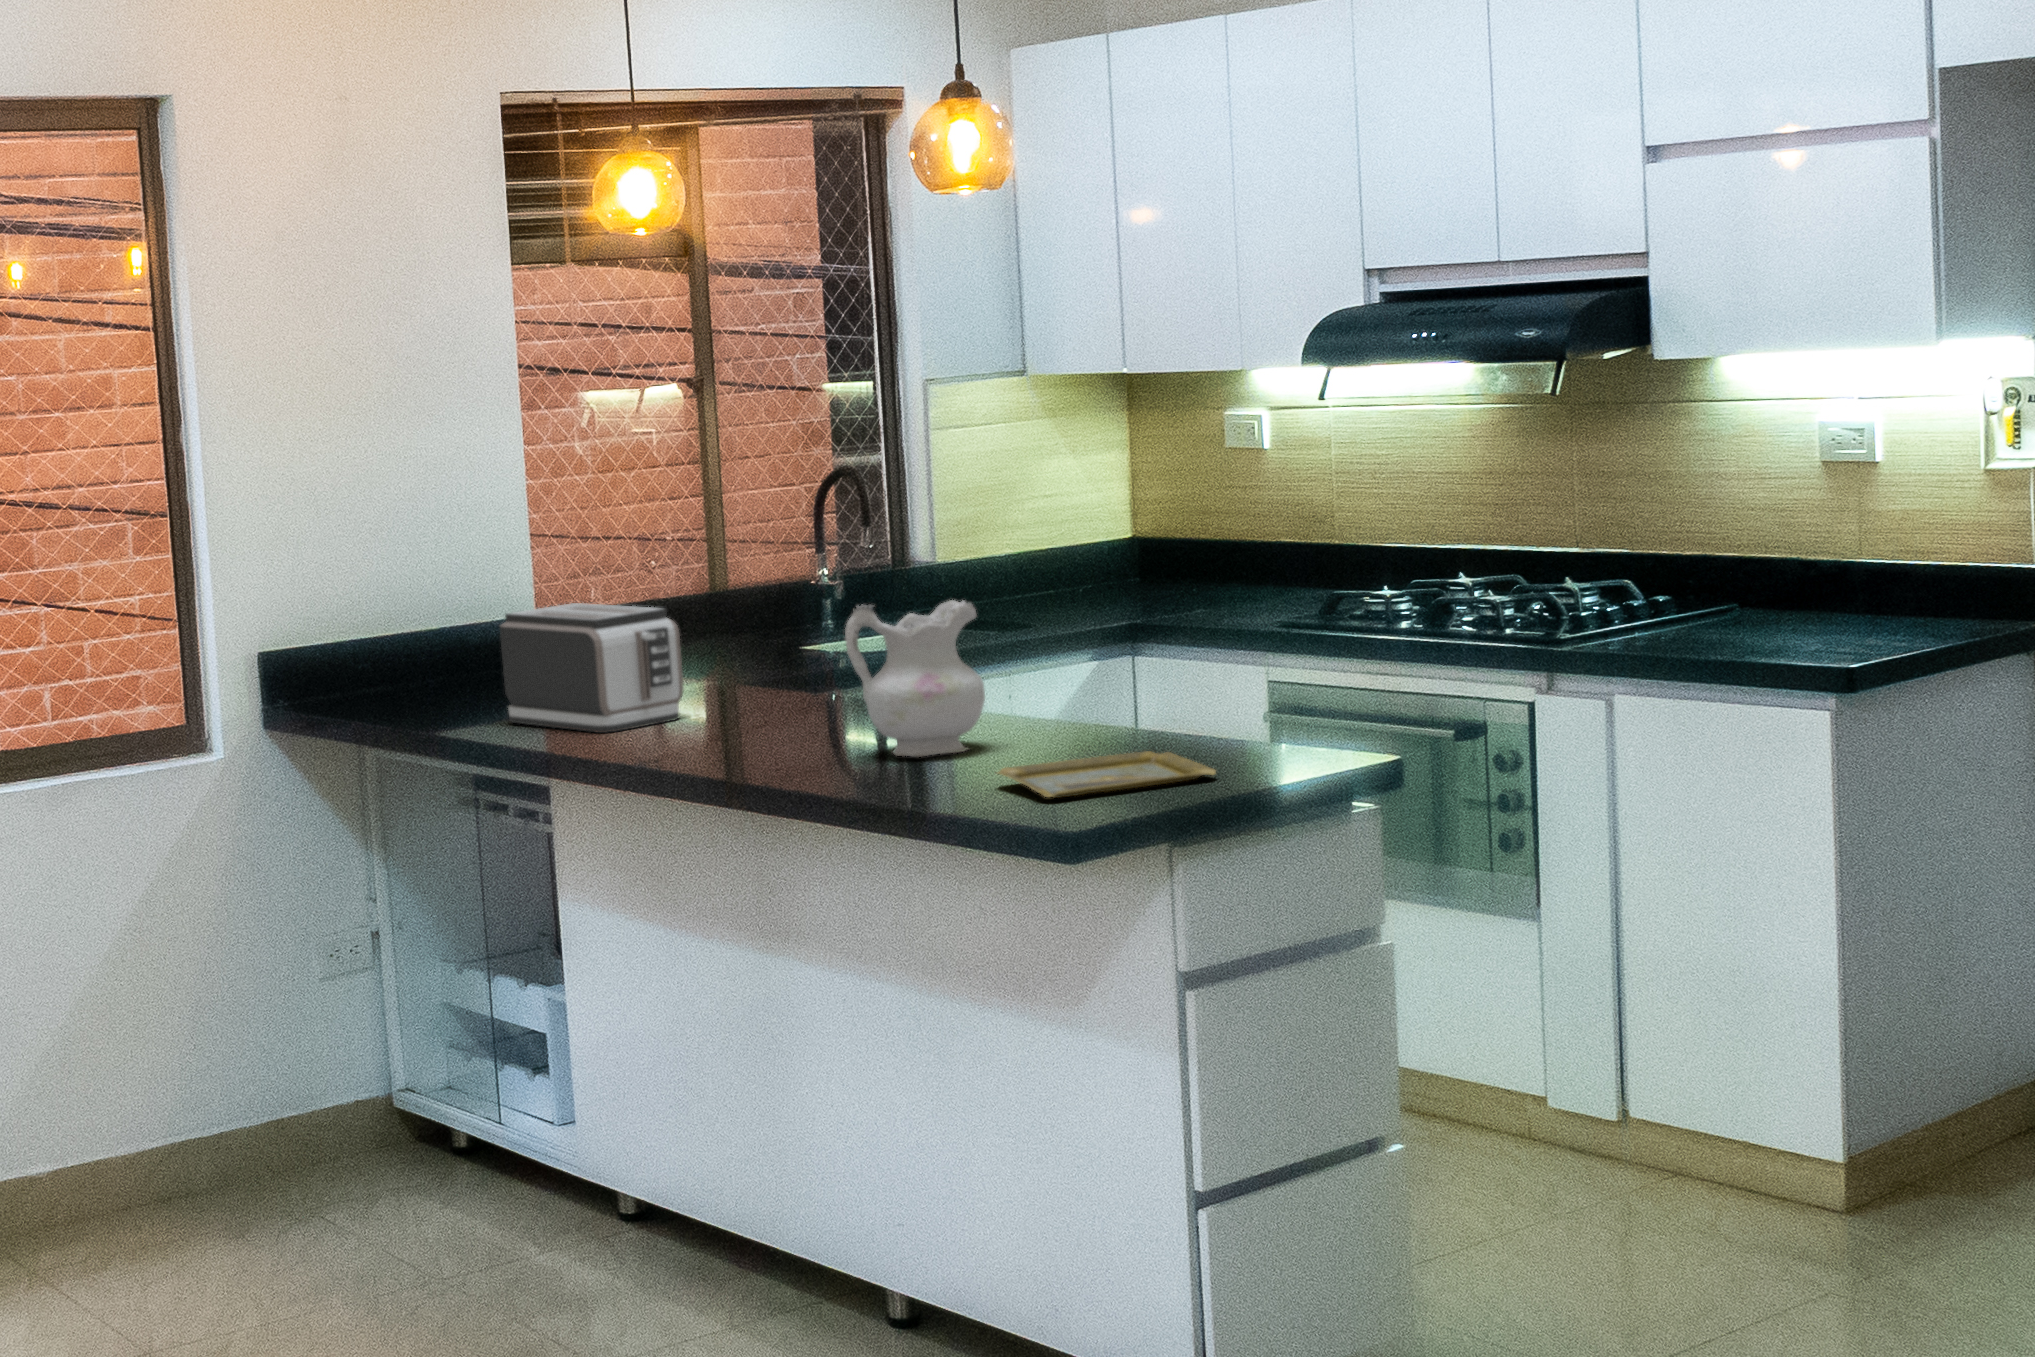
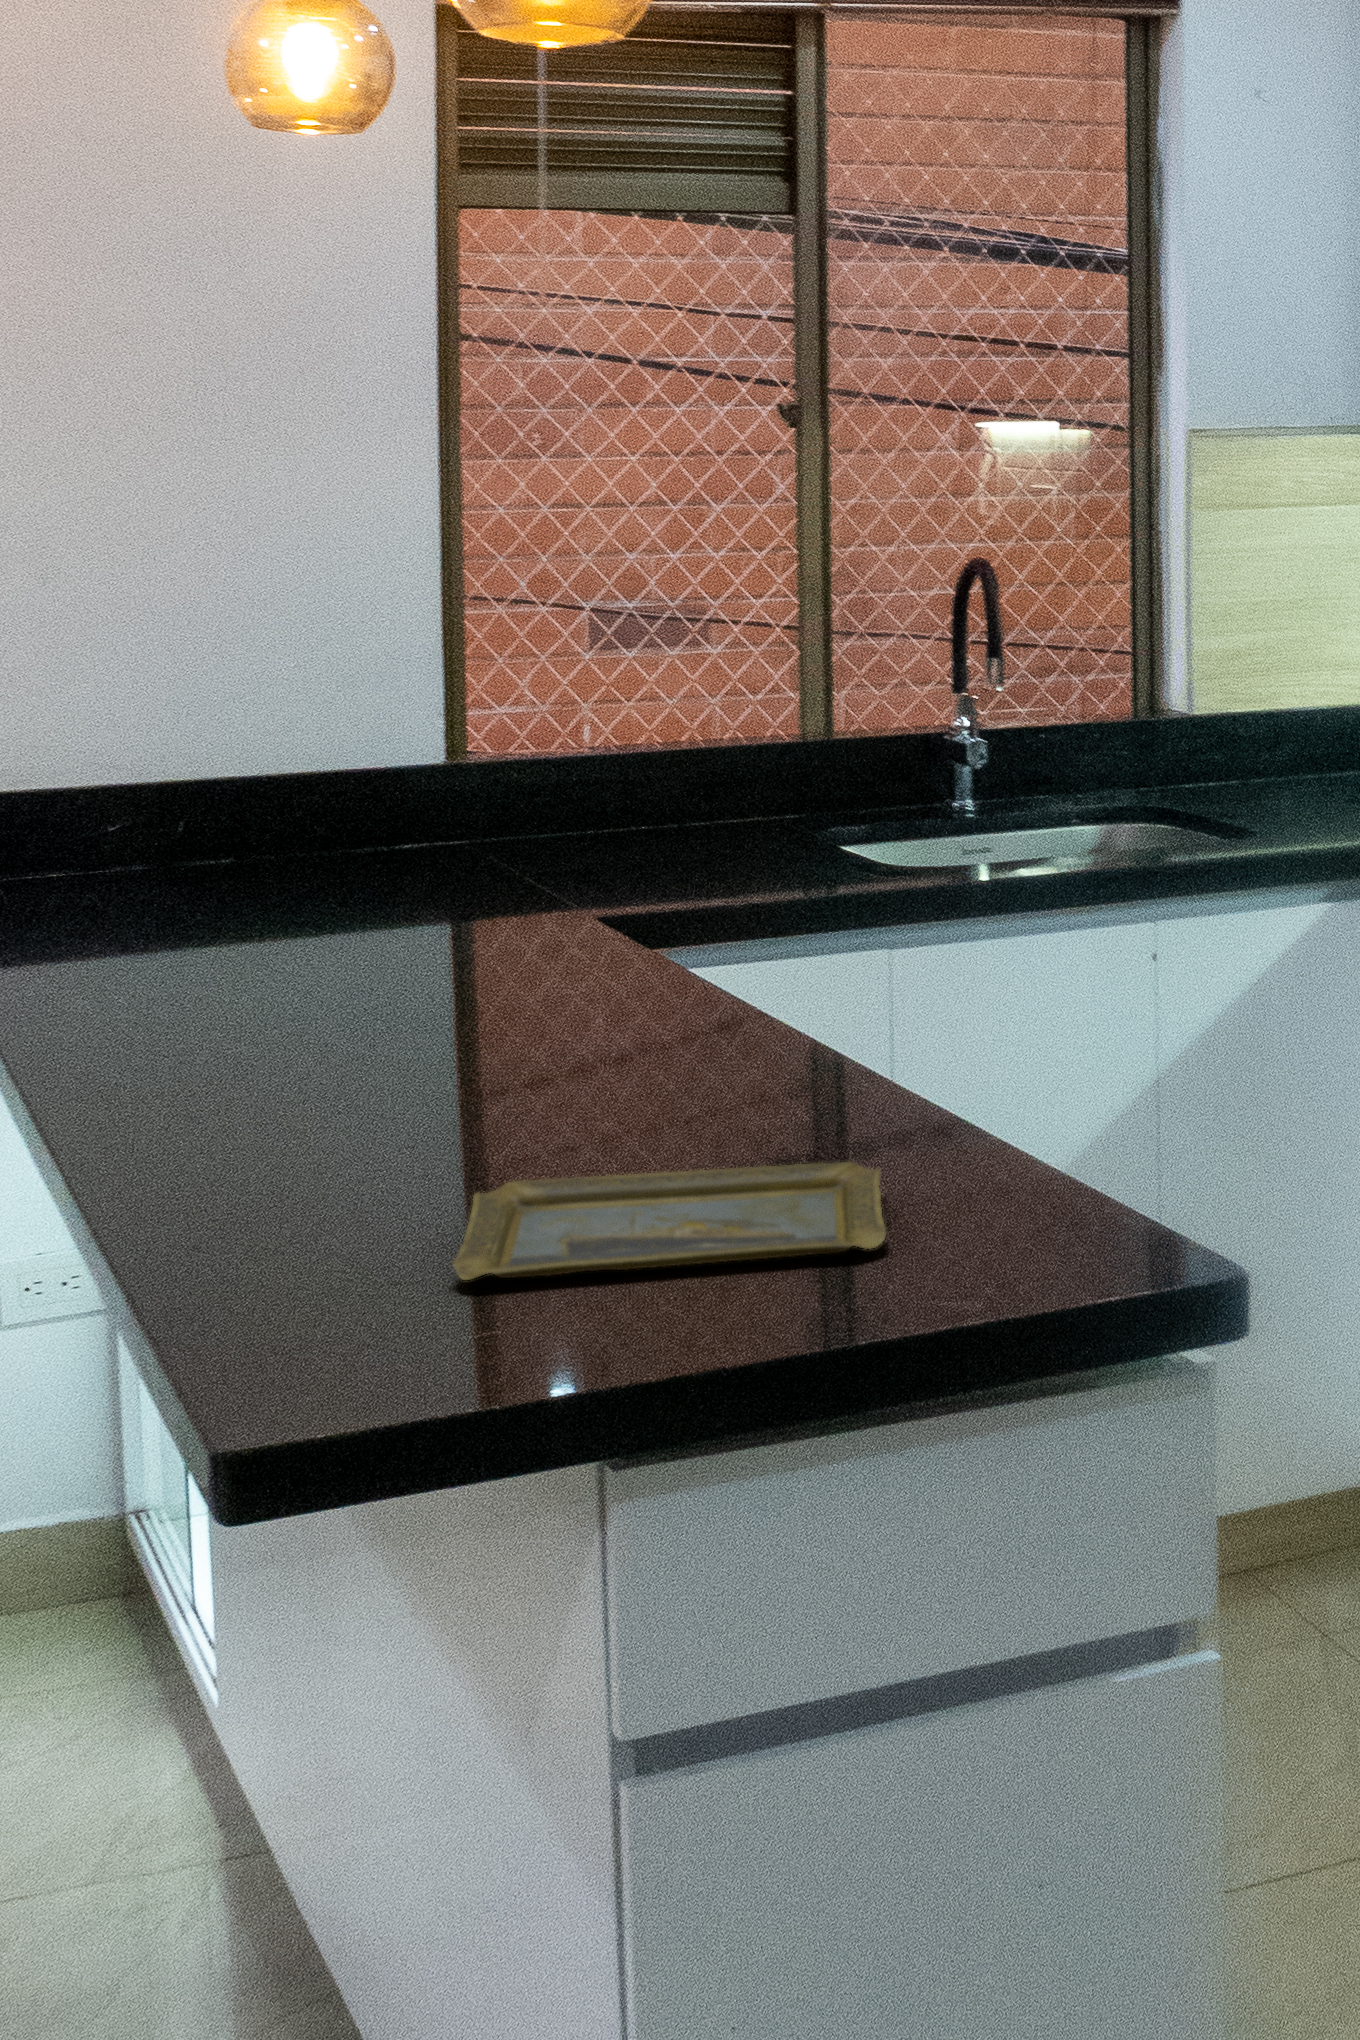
ceramic pitcher: present [845,600,985,757] -> none [436,806,707,1111]
toaster: present [500,603,684,733] -> none [184,746,444,982]

